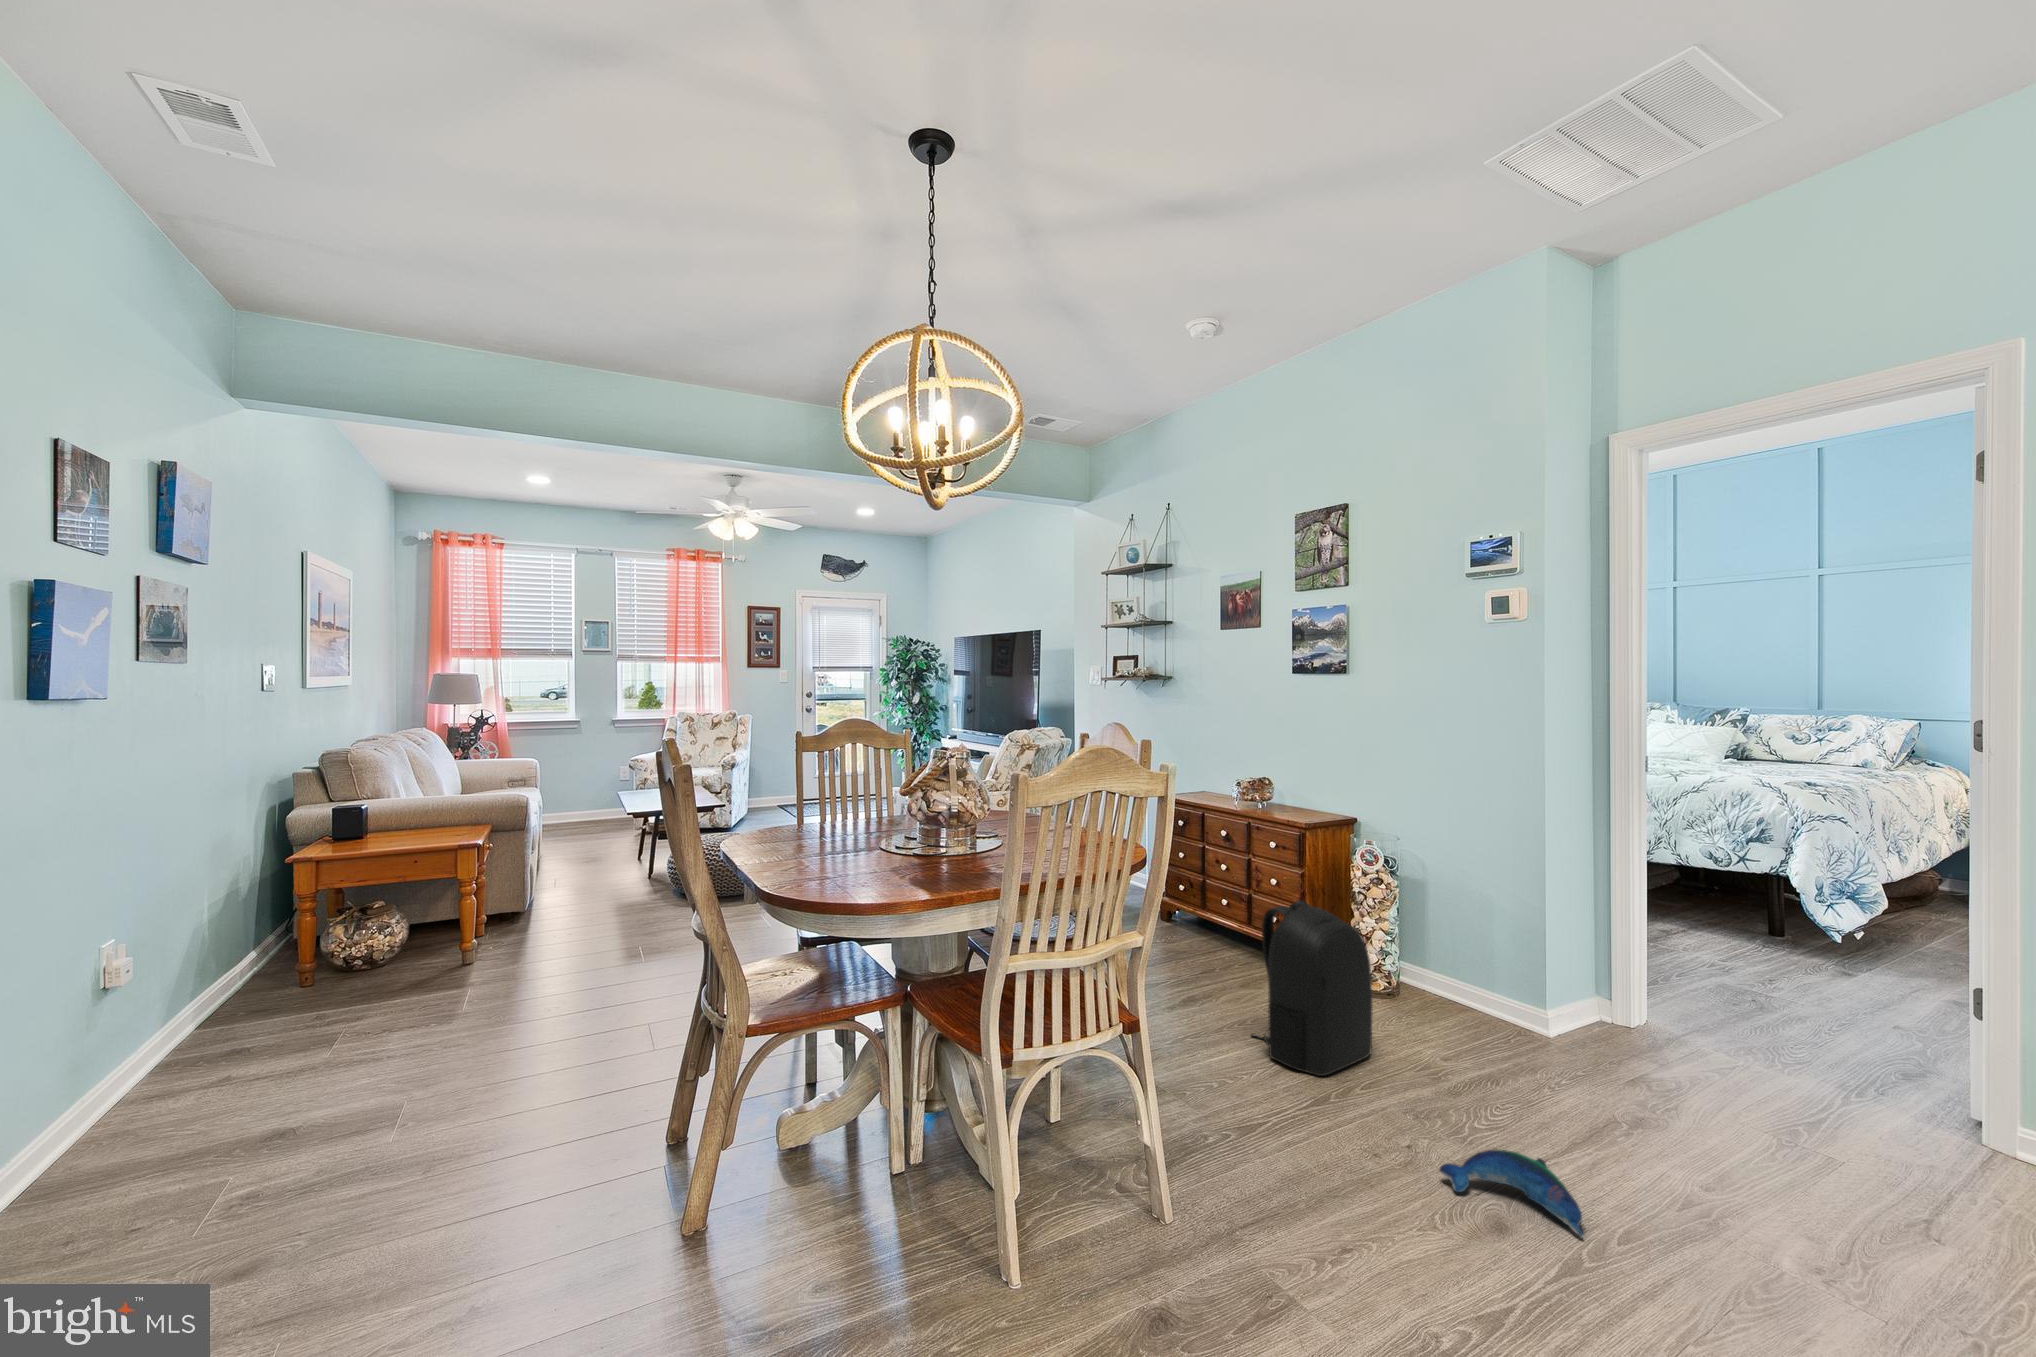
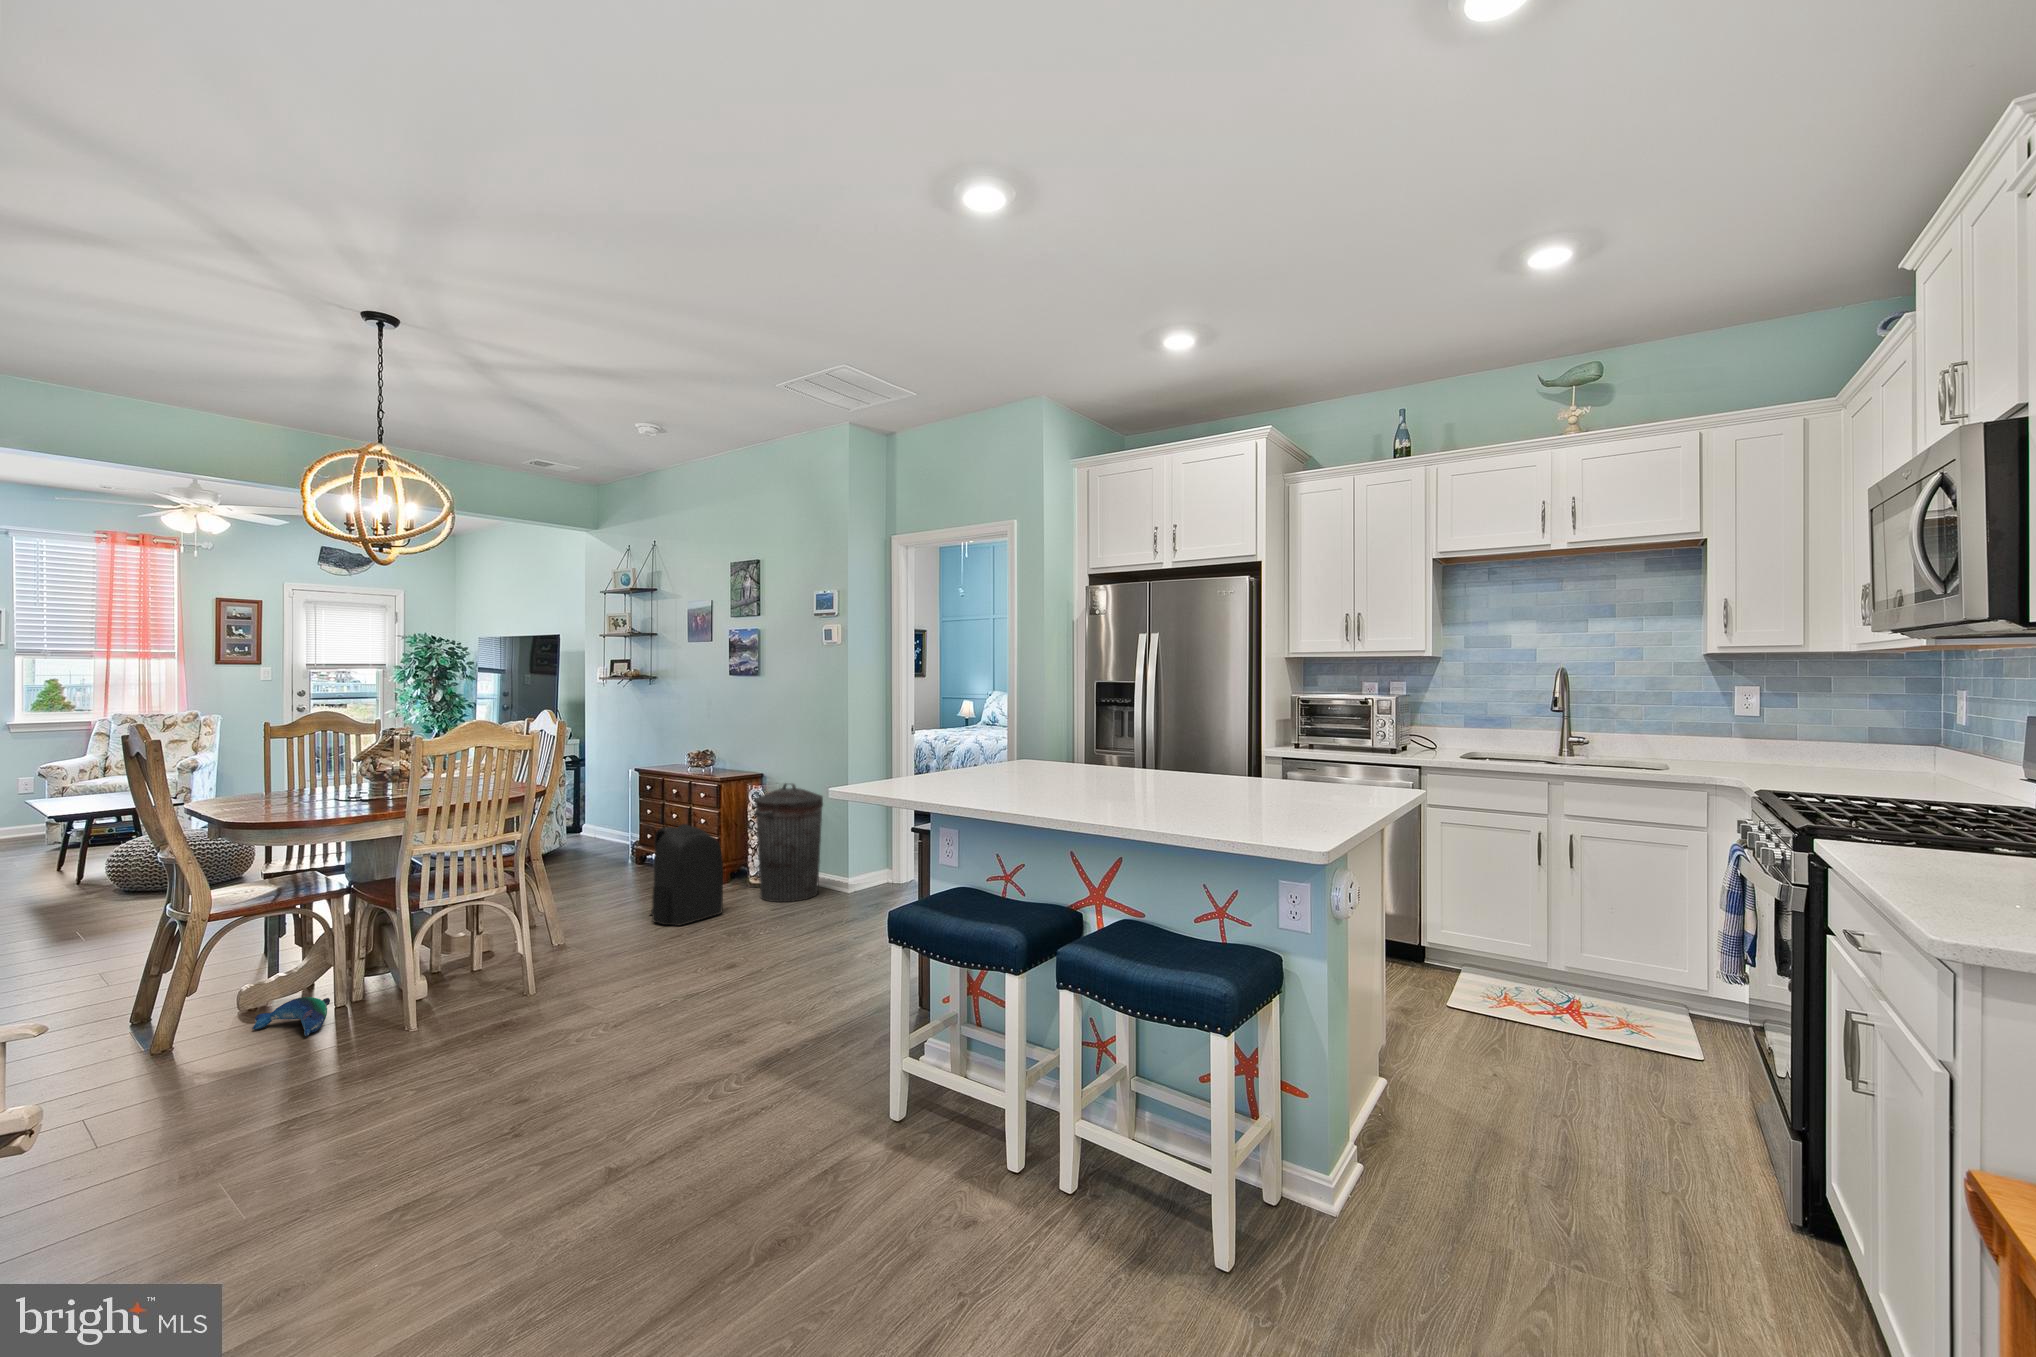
trash can: none [1390,842,1509,1042] -> present [754,783,823,902]
plush toy: present [1440,1150,1583,1236] -> present [253,997,330,1036]

